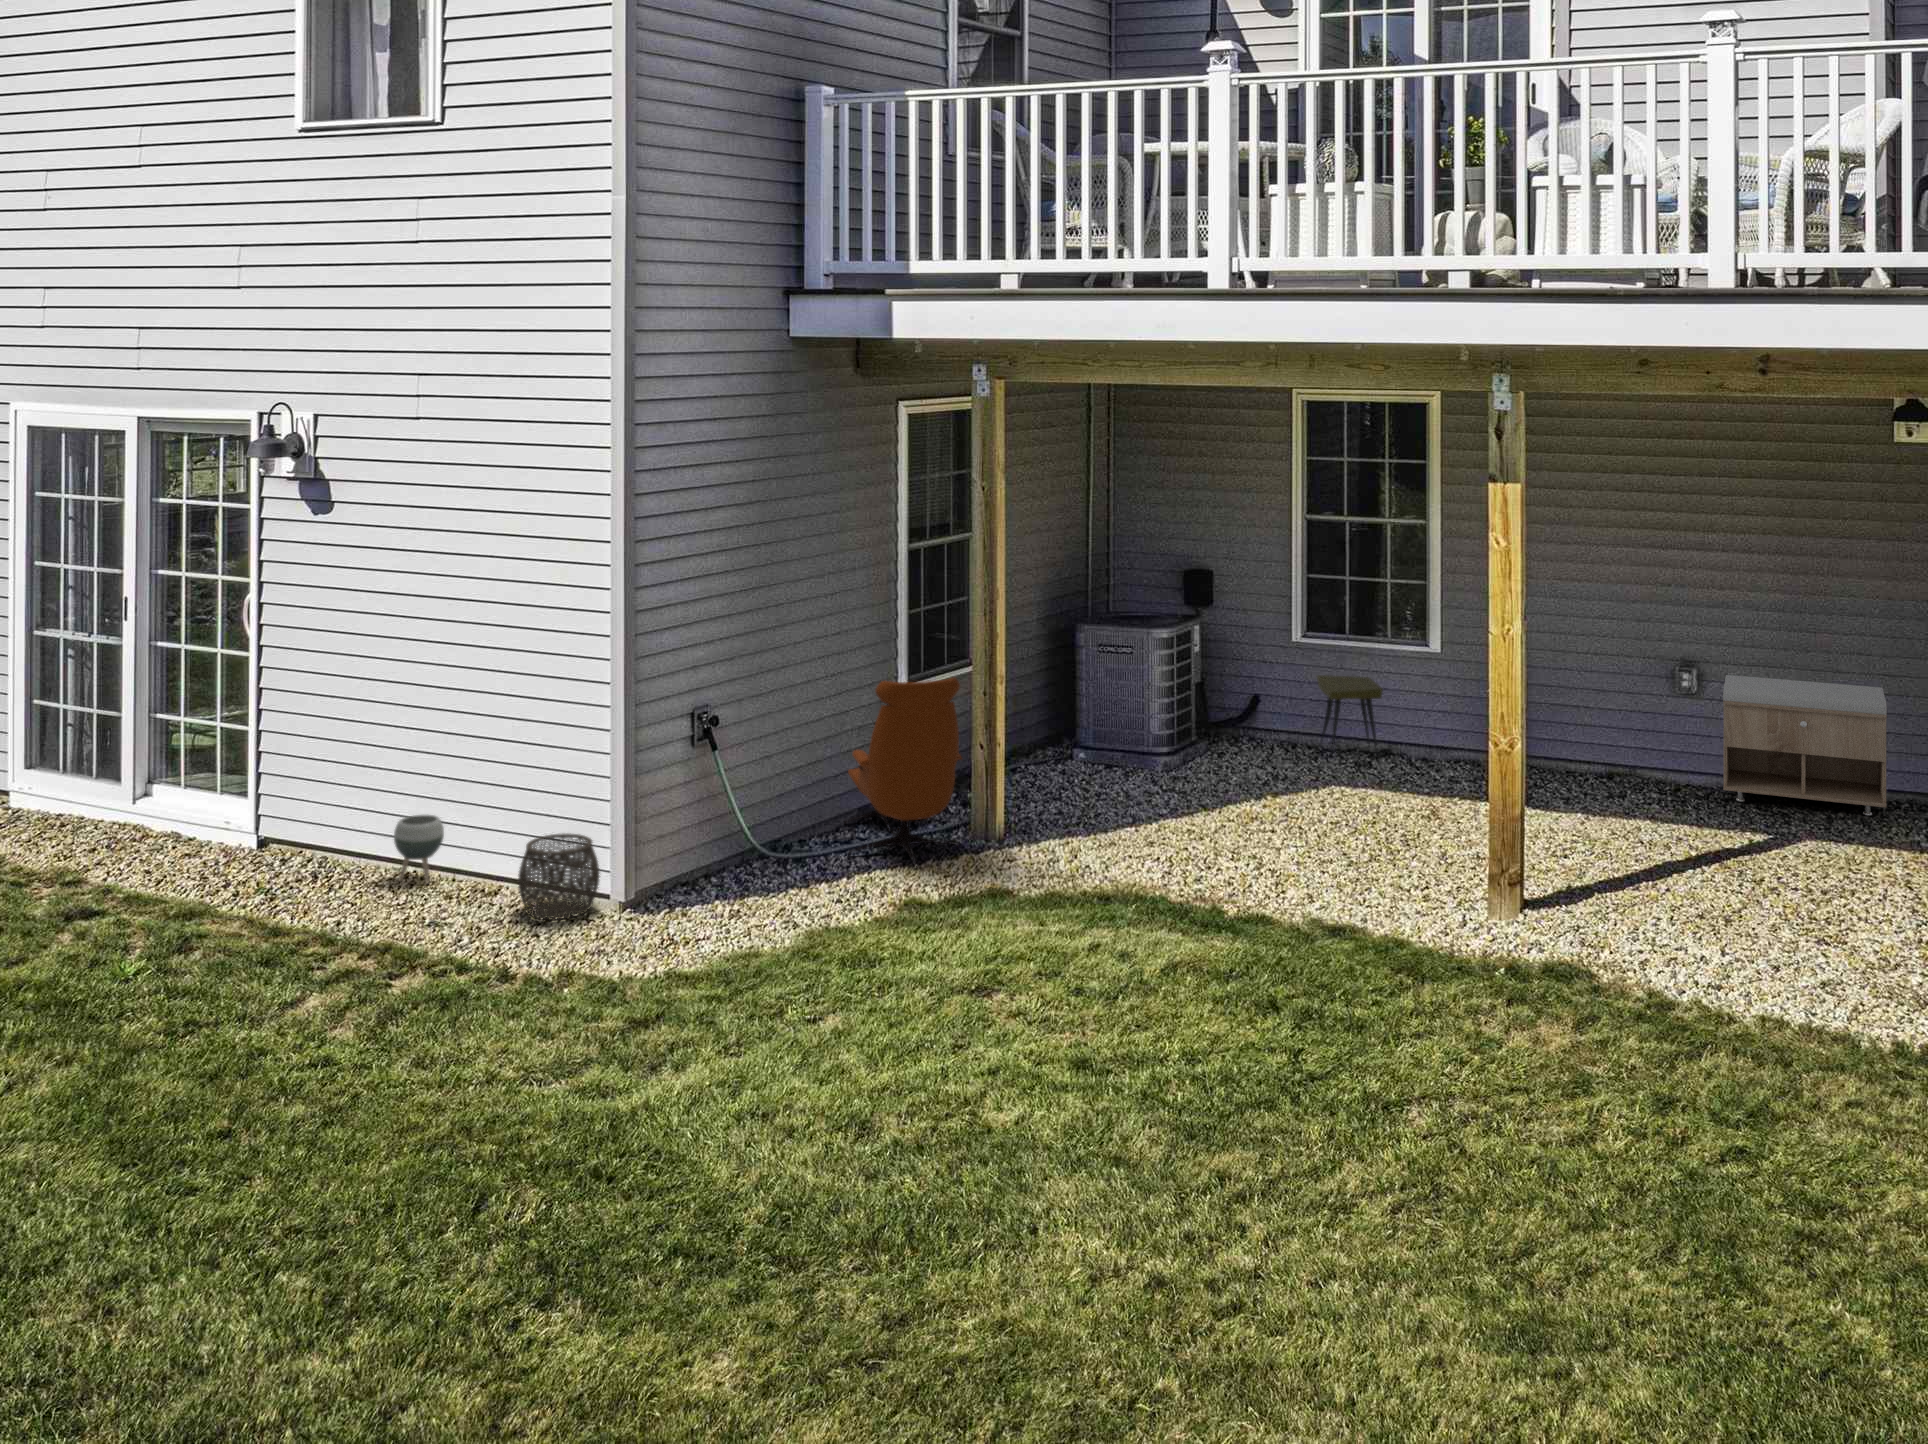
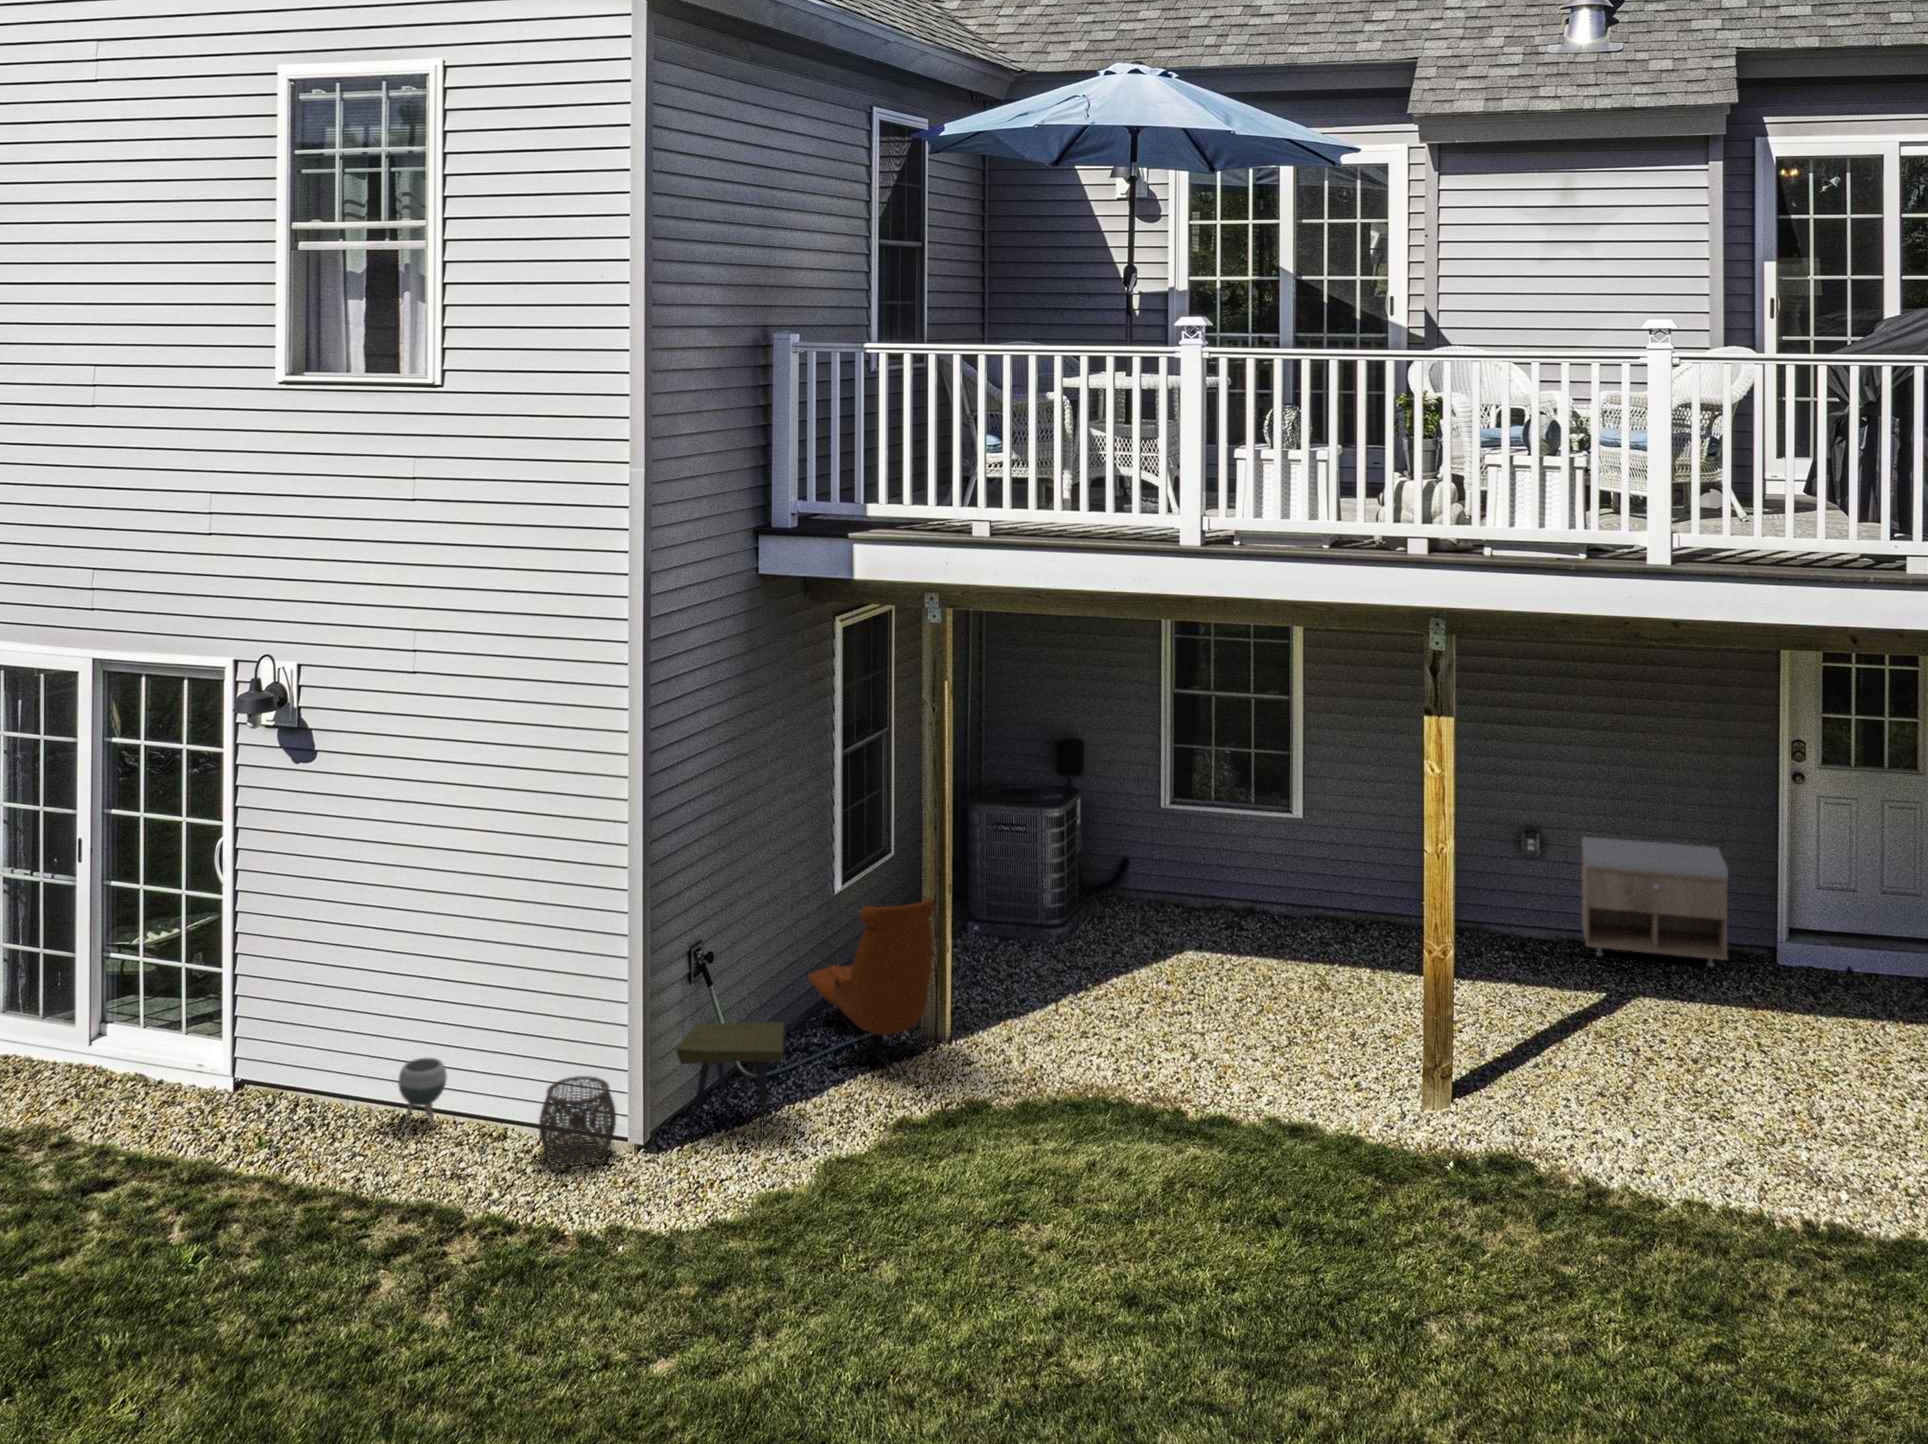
side table: present [1317,675,1383,753] -> present [676,1022,785,1135]

